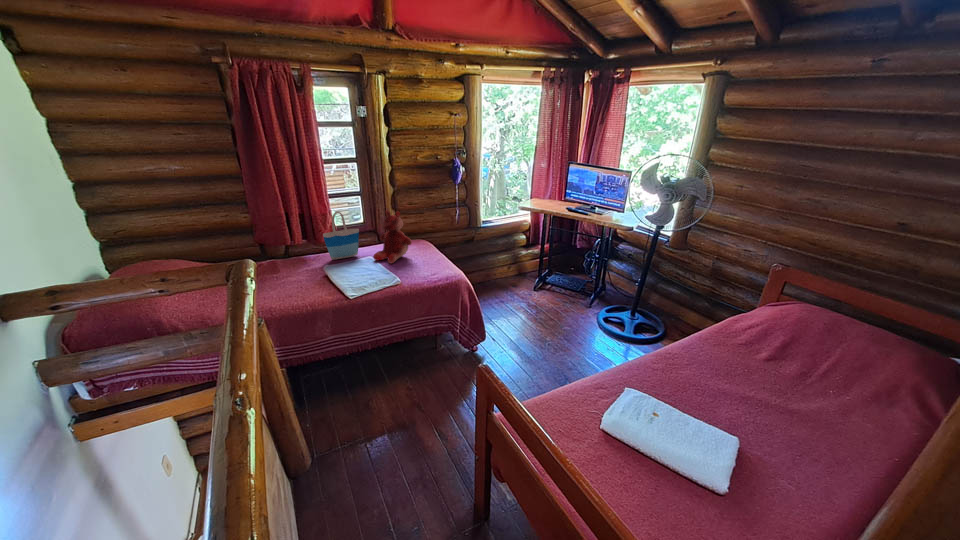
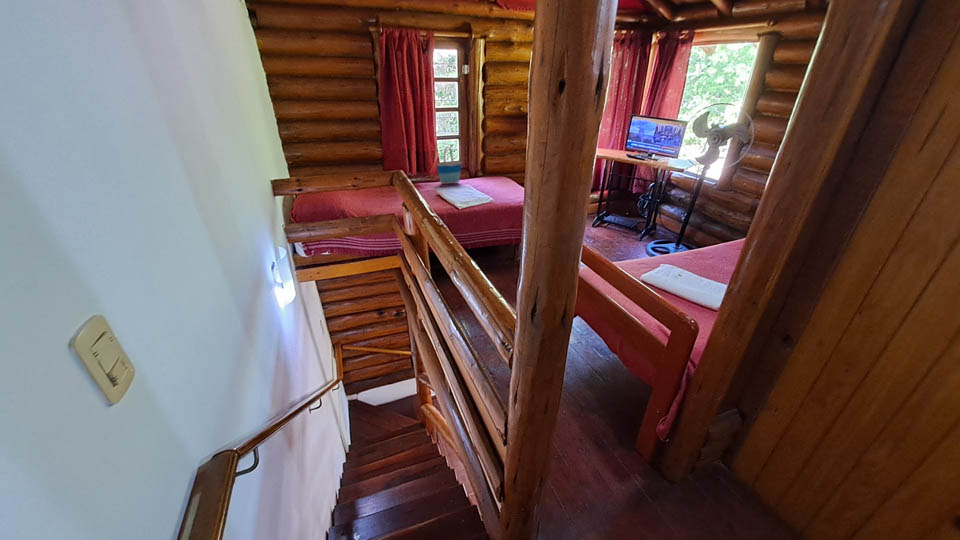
teddy bear: present [373,210,412,263] -> none [472,147,501,188]

